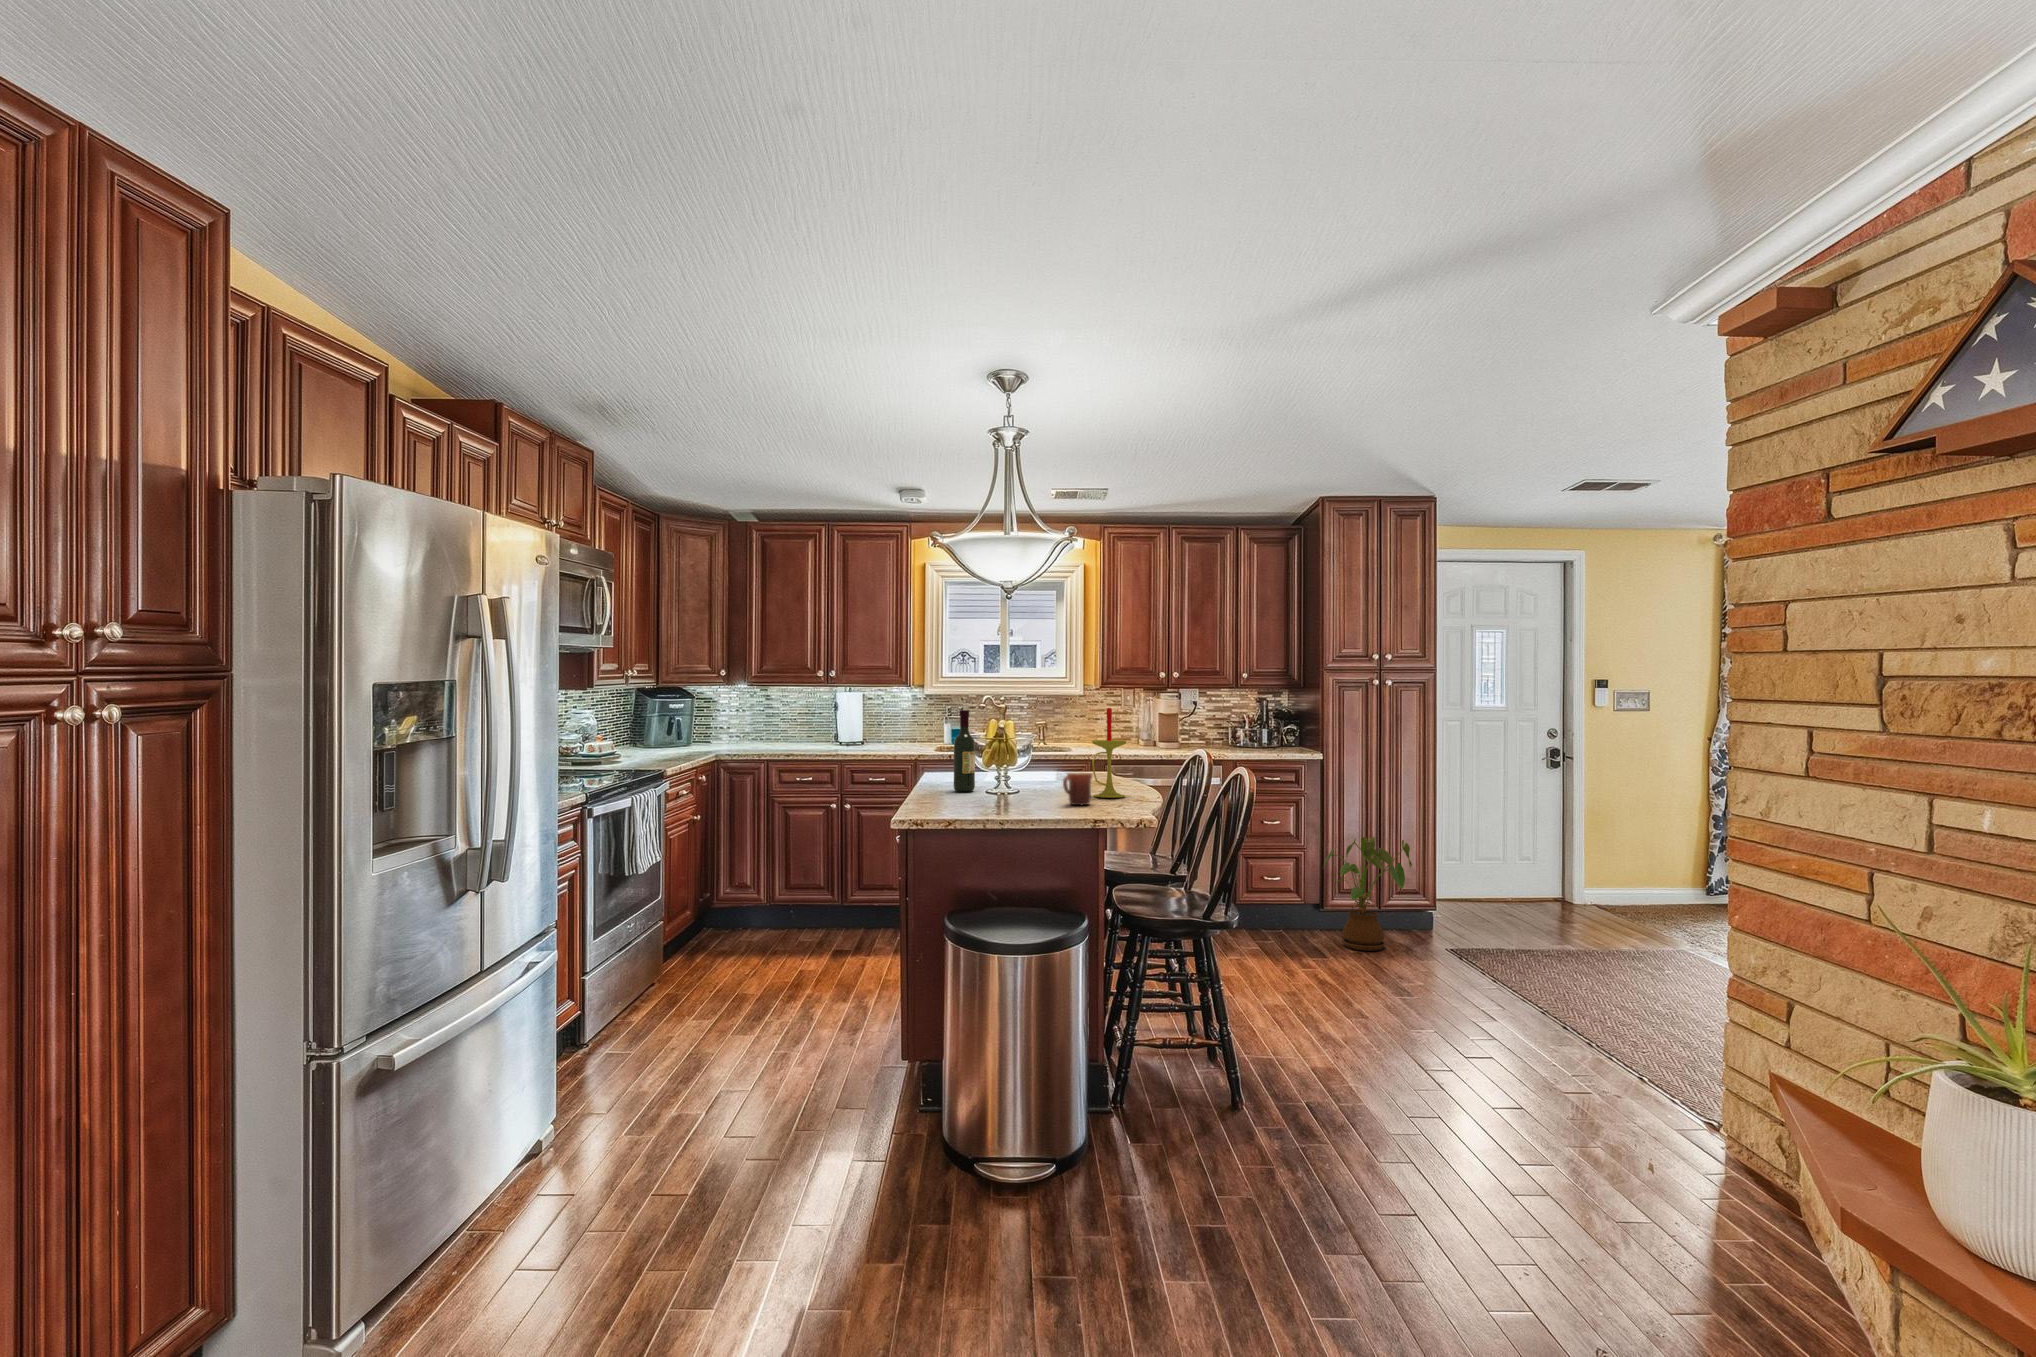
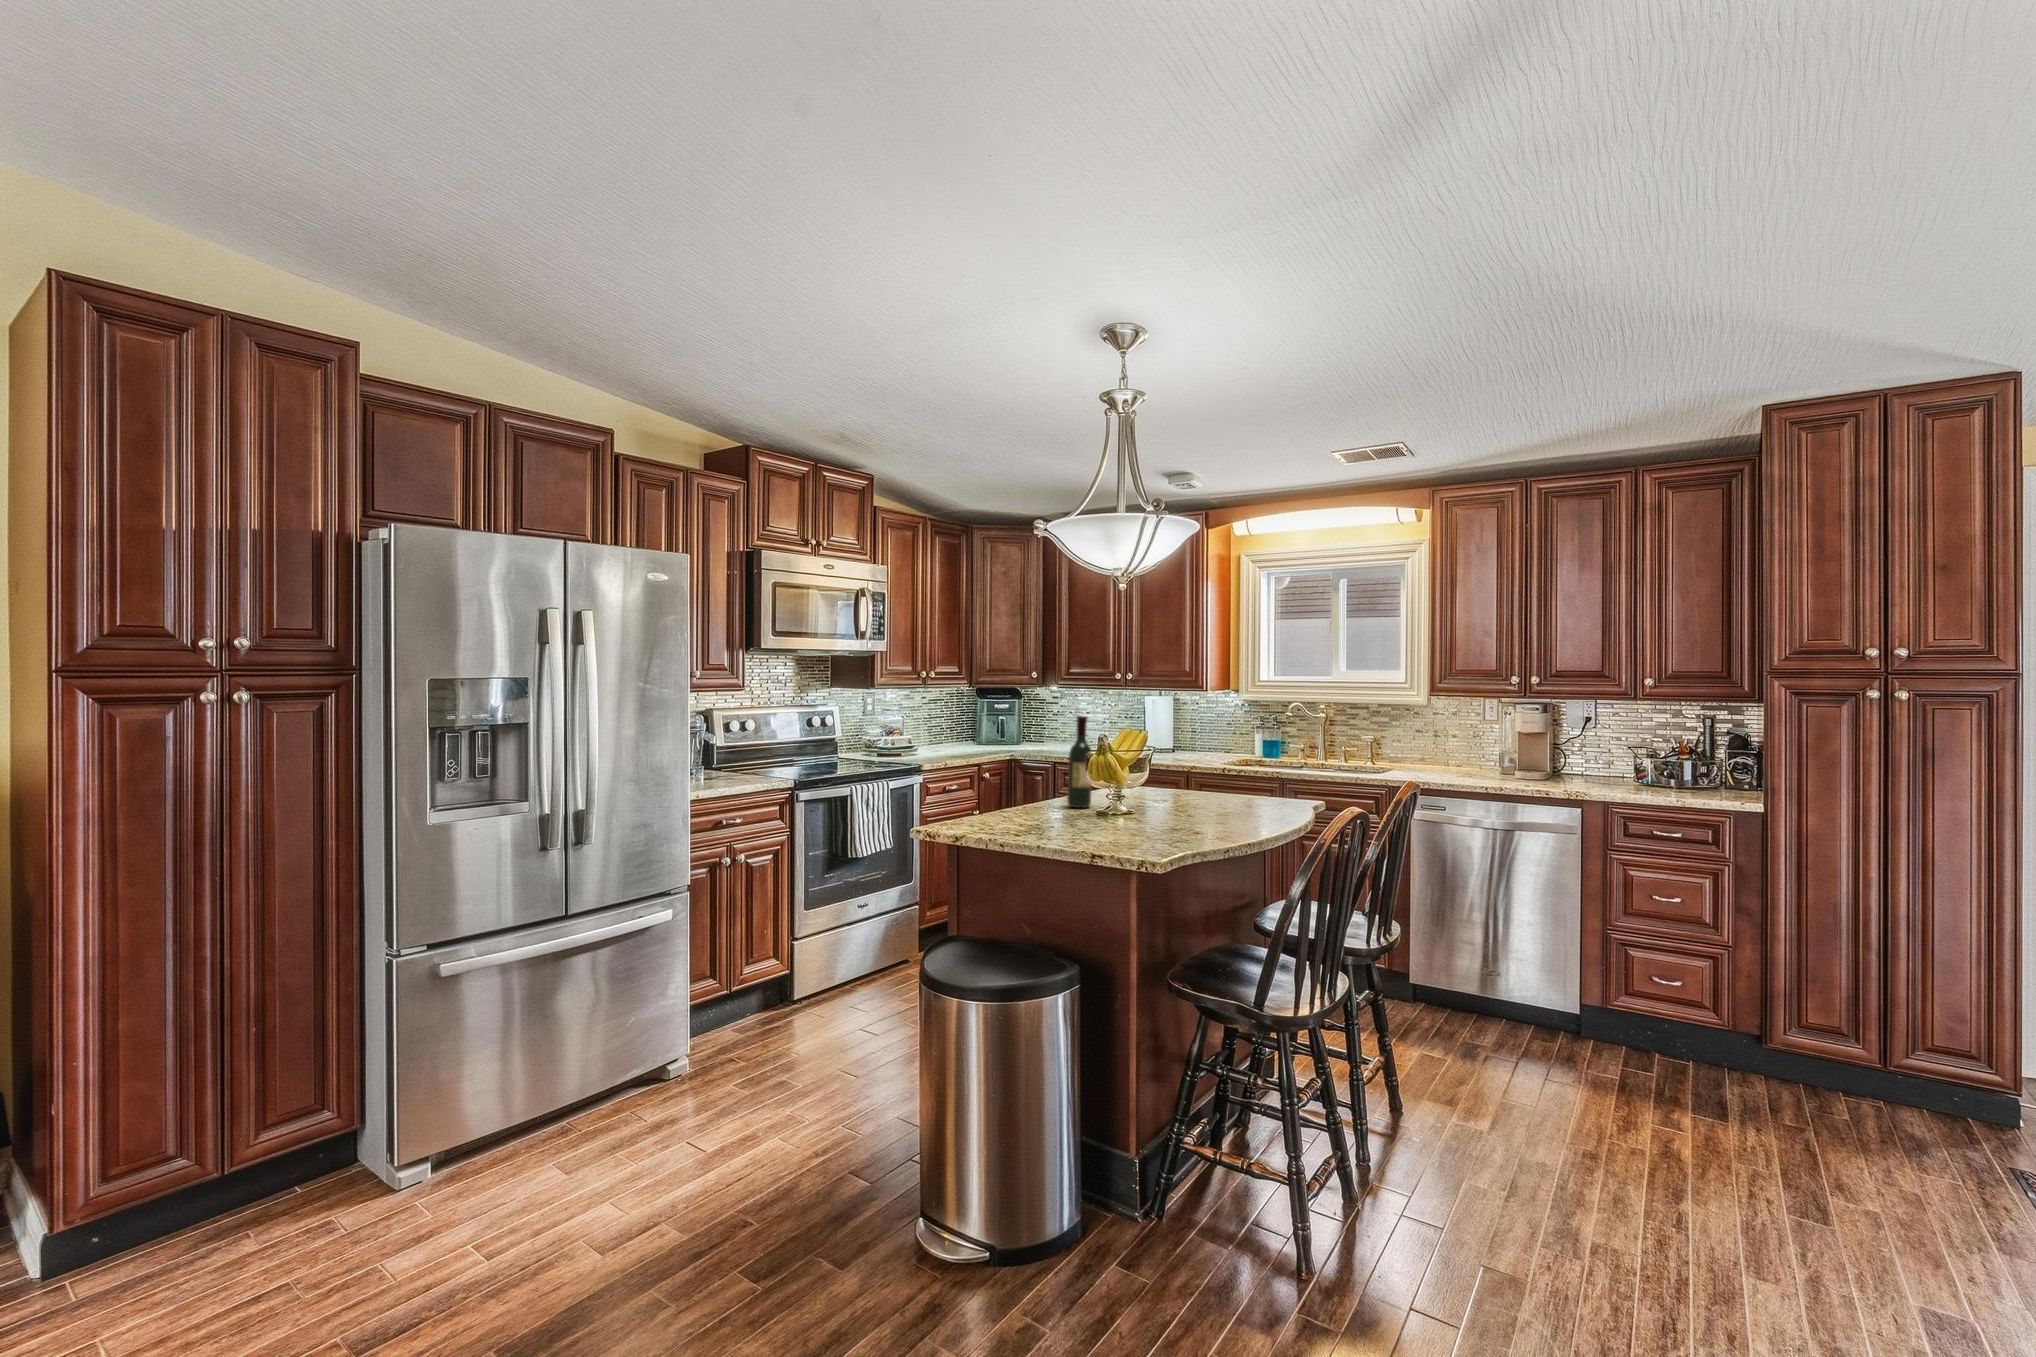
candle: present [1092,708,1126,798] -> none [1176,716,1231,831]
mug: present [1063,773,1092,805] -> none [1115,795,1158,835]
house plant: present [1324,837,1412,951] -> none [1730,937,1911,1120]

